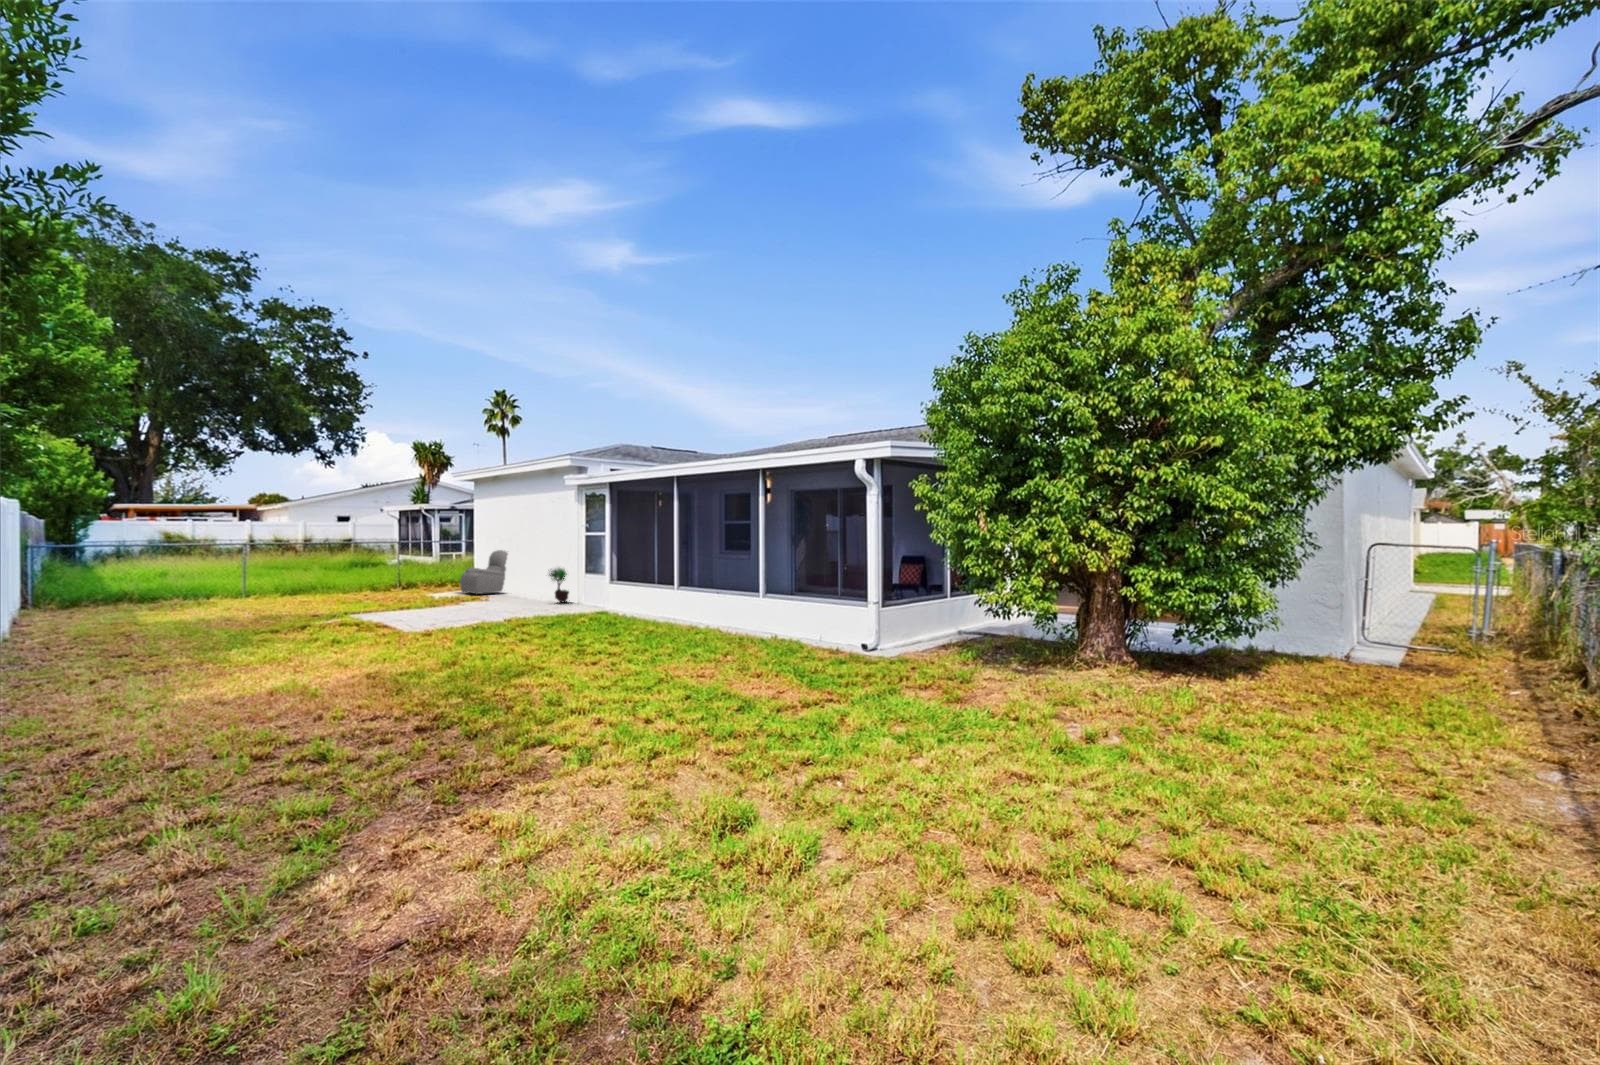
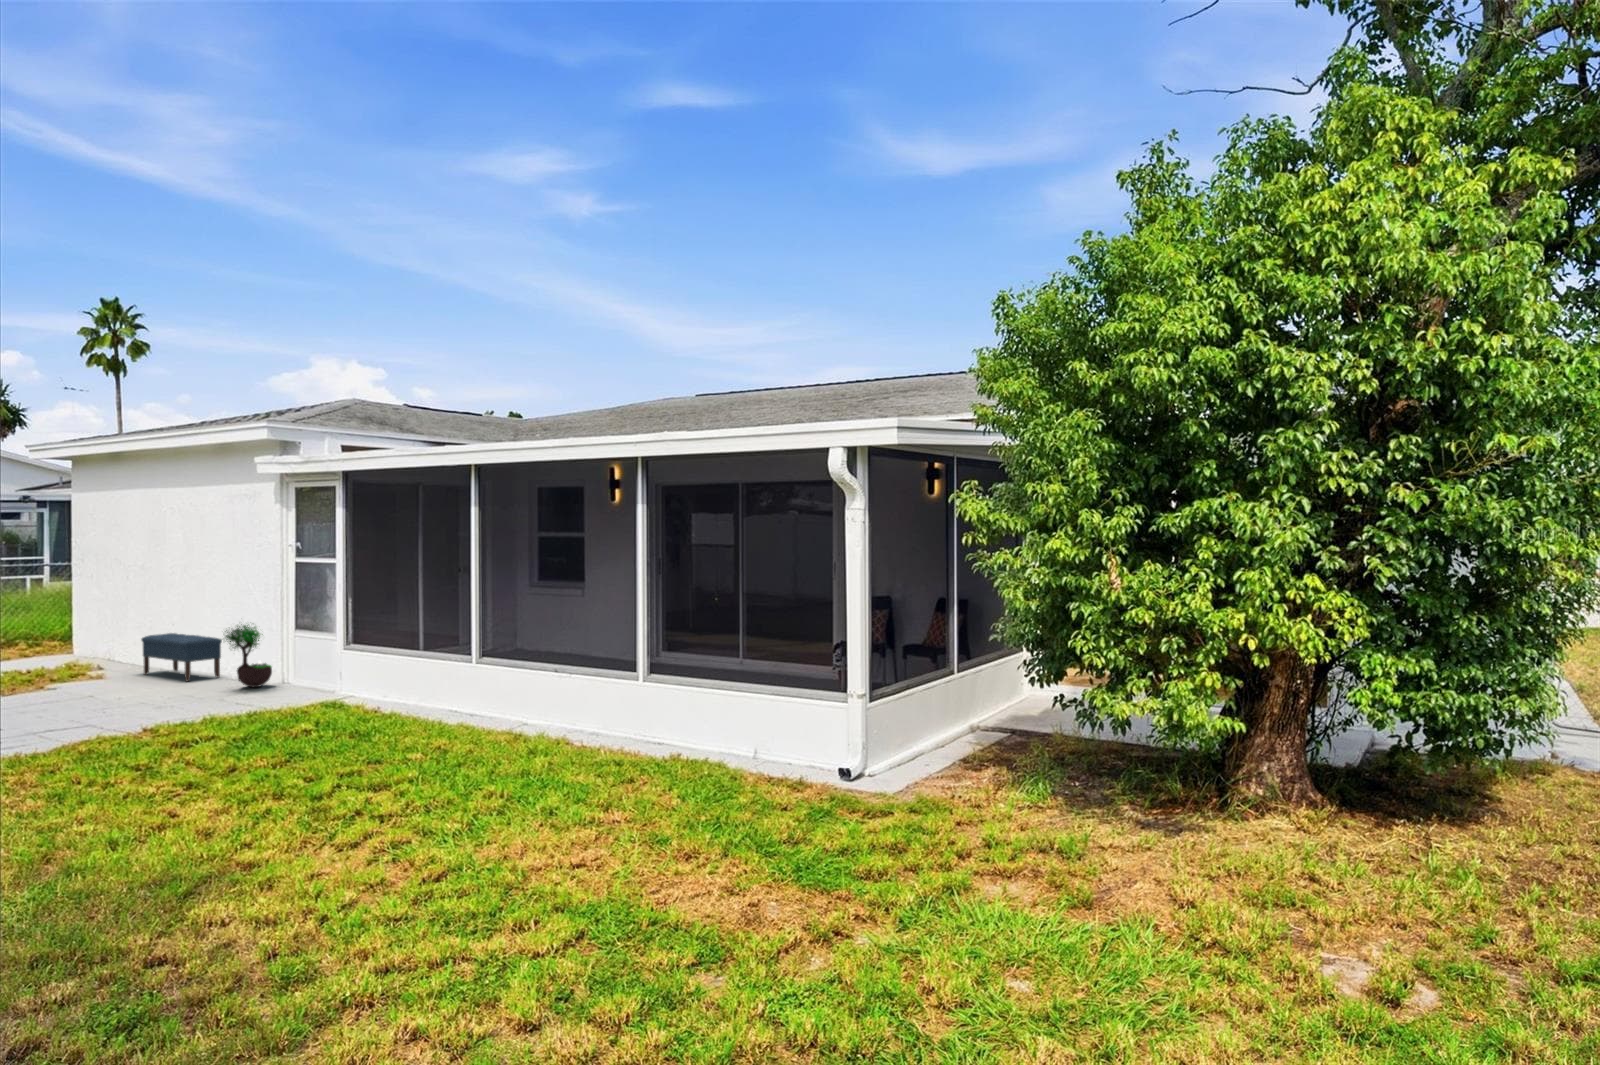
chair: present [460,550,508,595] -> none [39,588,151,674]
bench: none [509,574,548,600] -> present [141,633,222,682]

